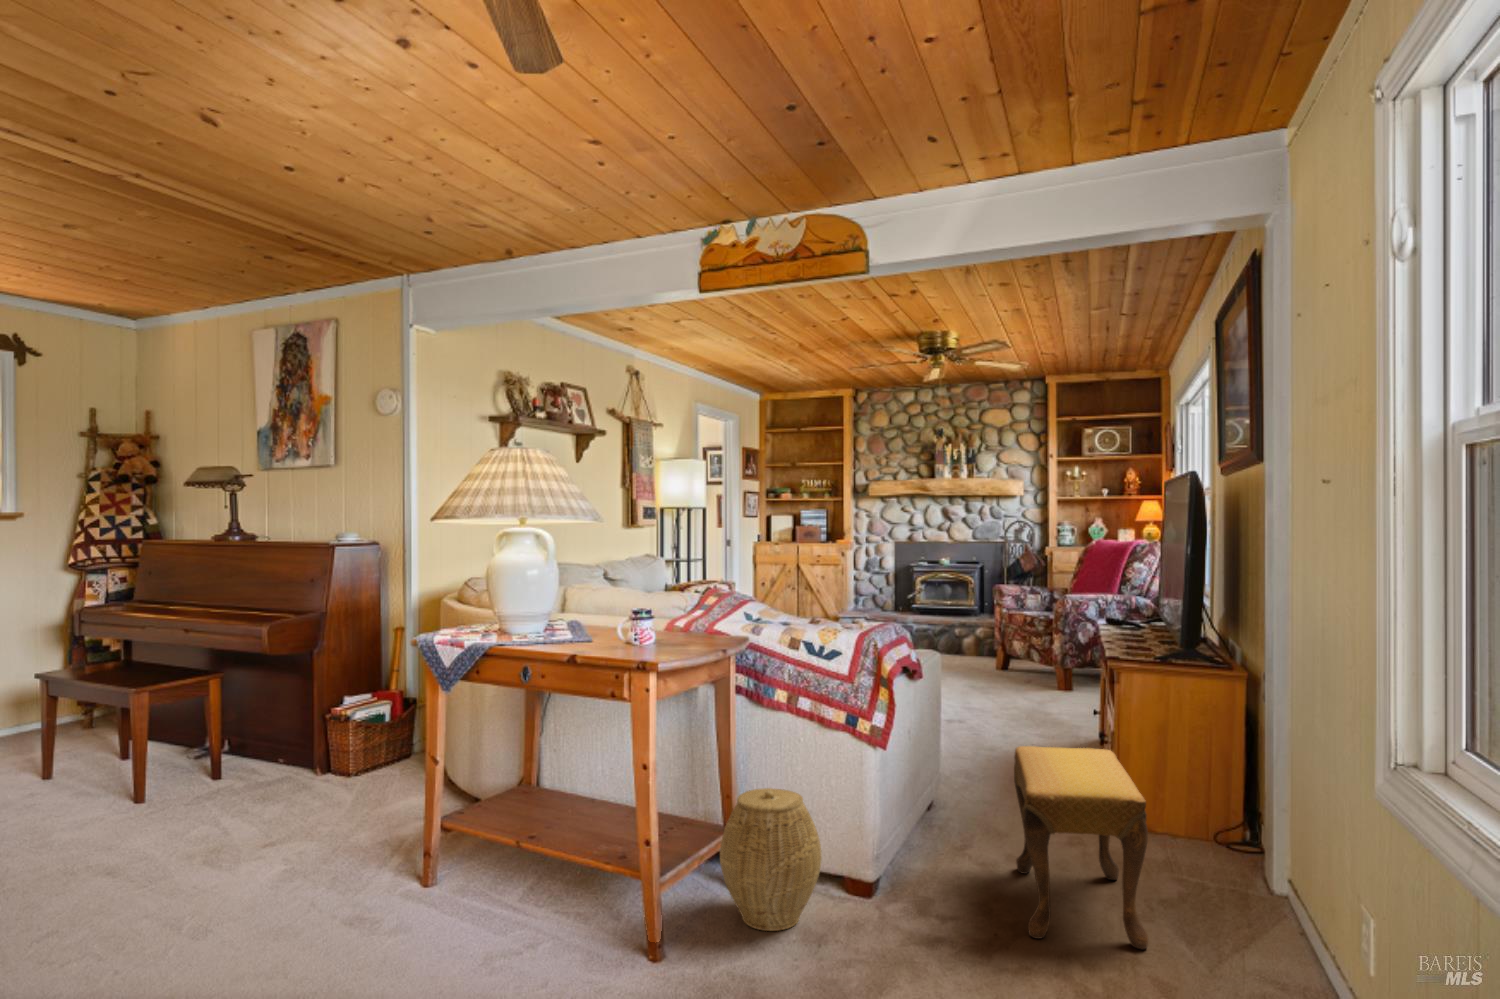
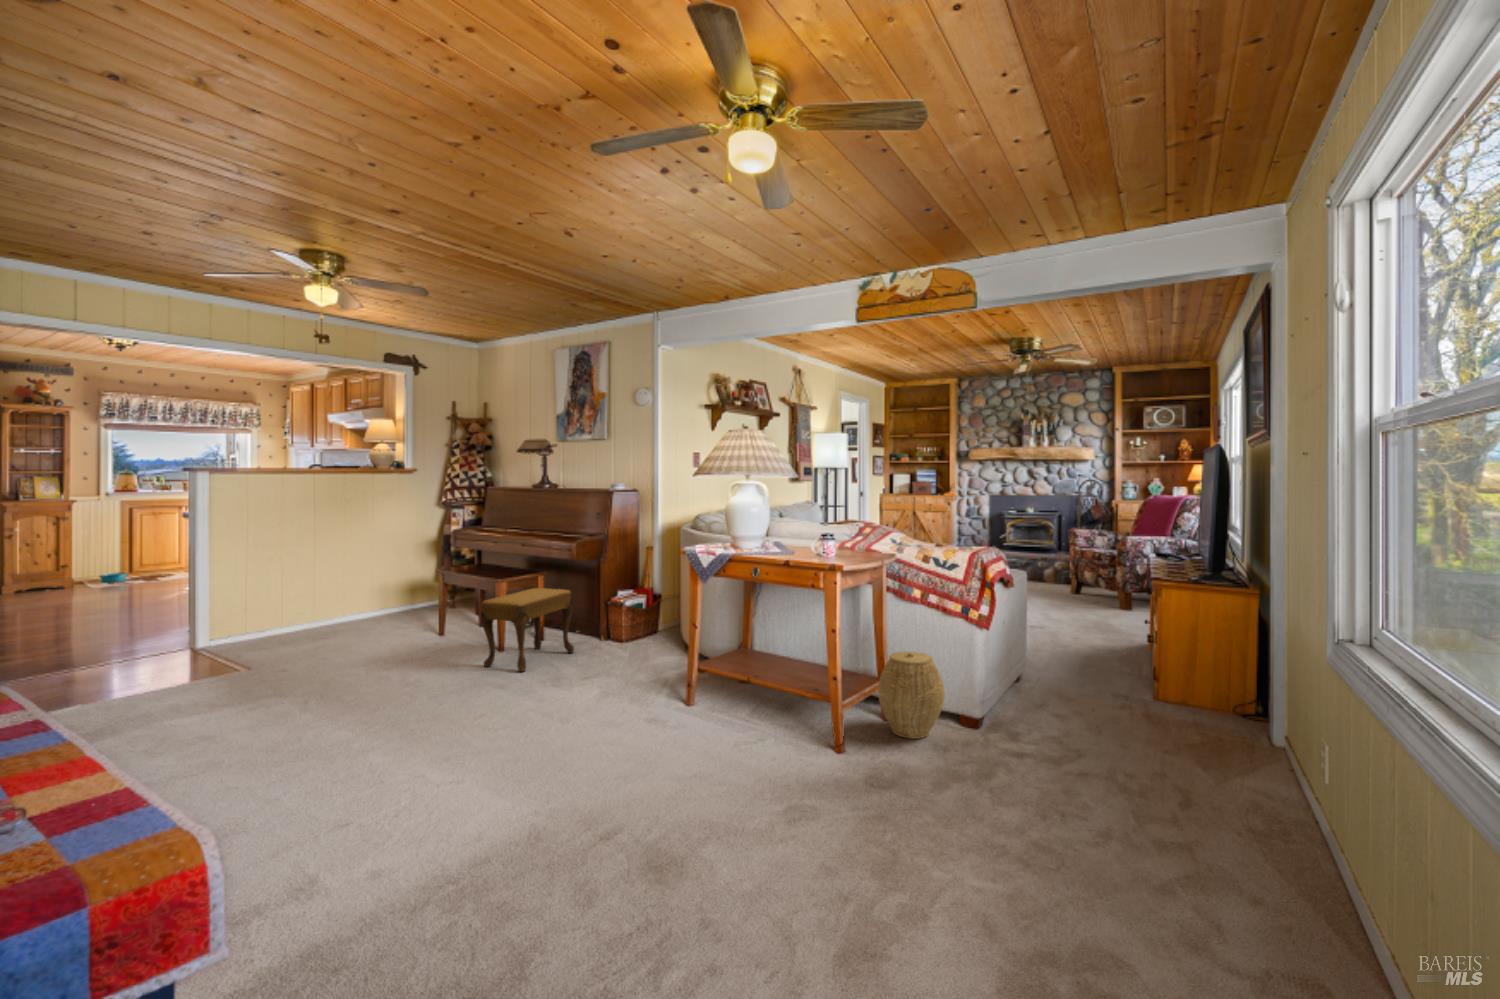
footstool: present [1014,746,1148,949] -> present [481,588,574,672]

